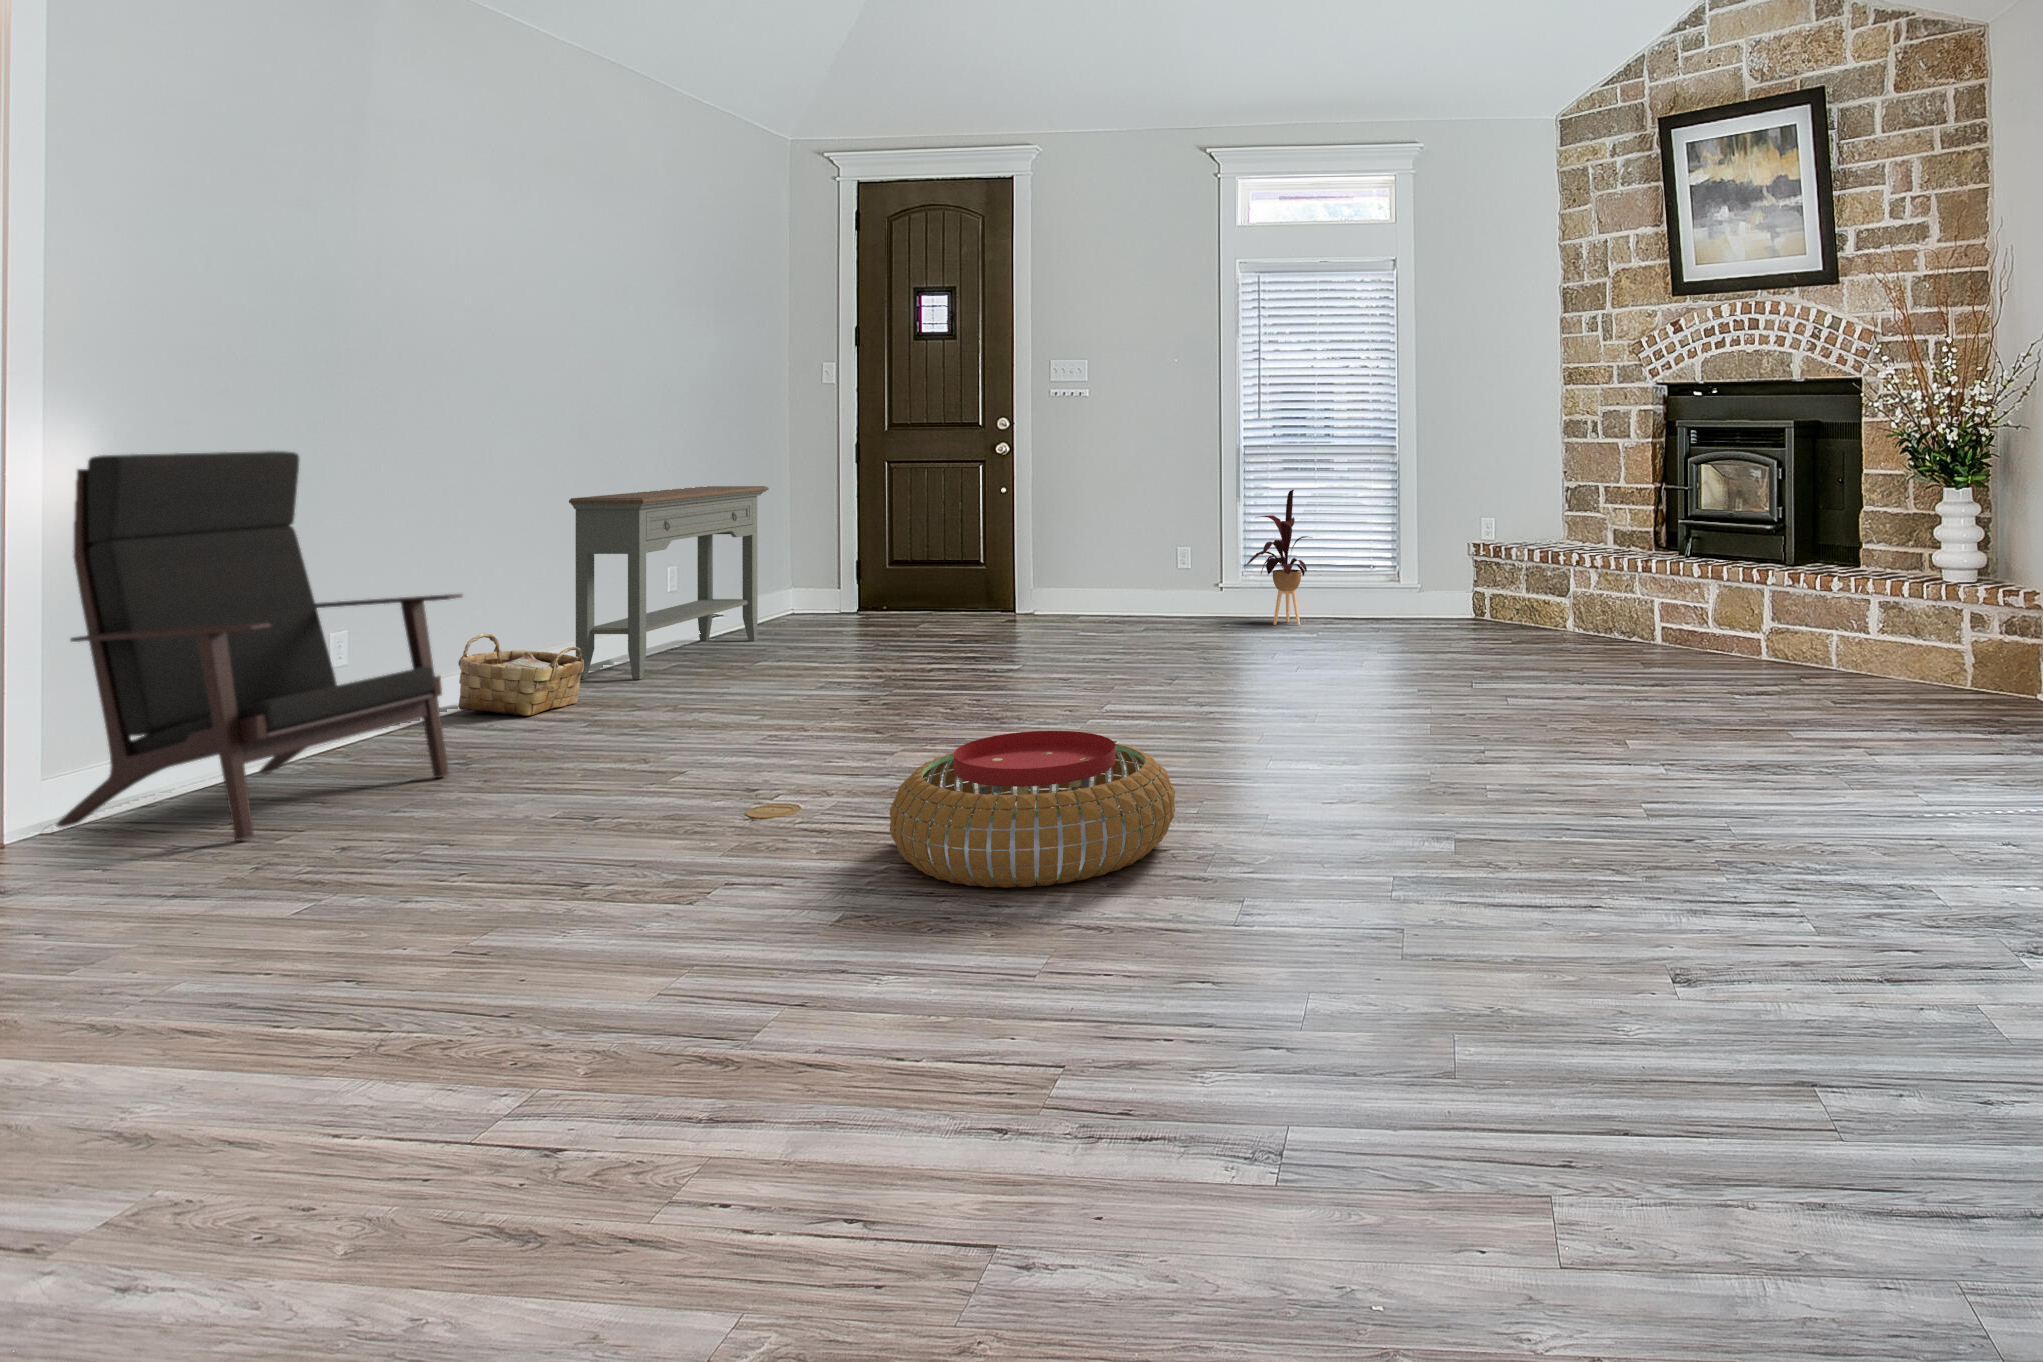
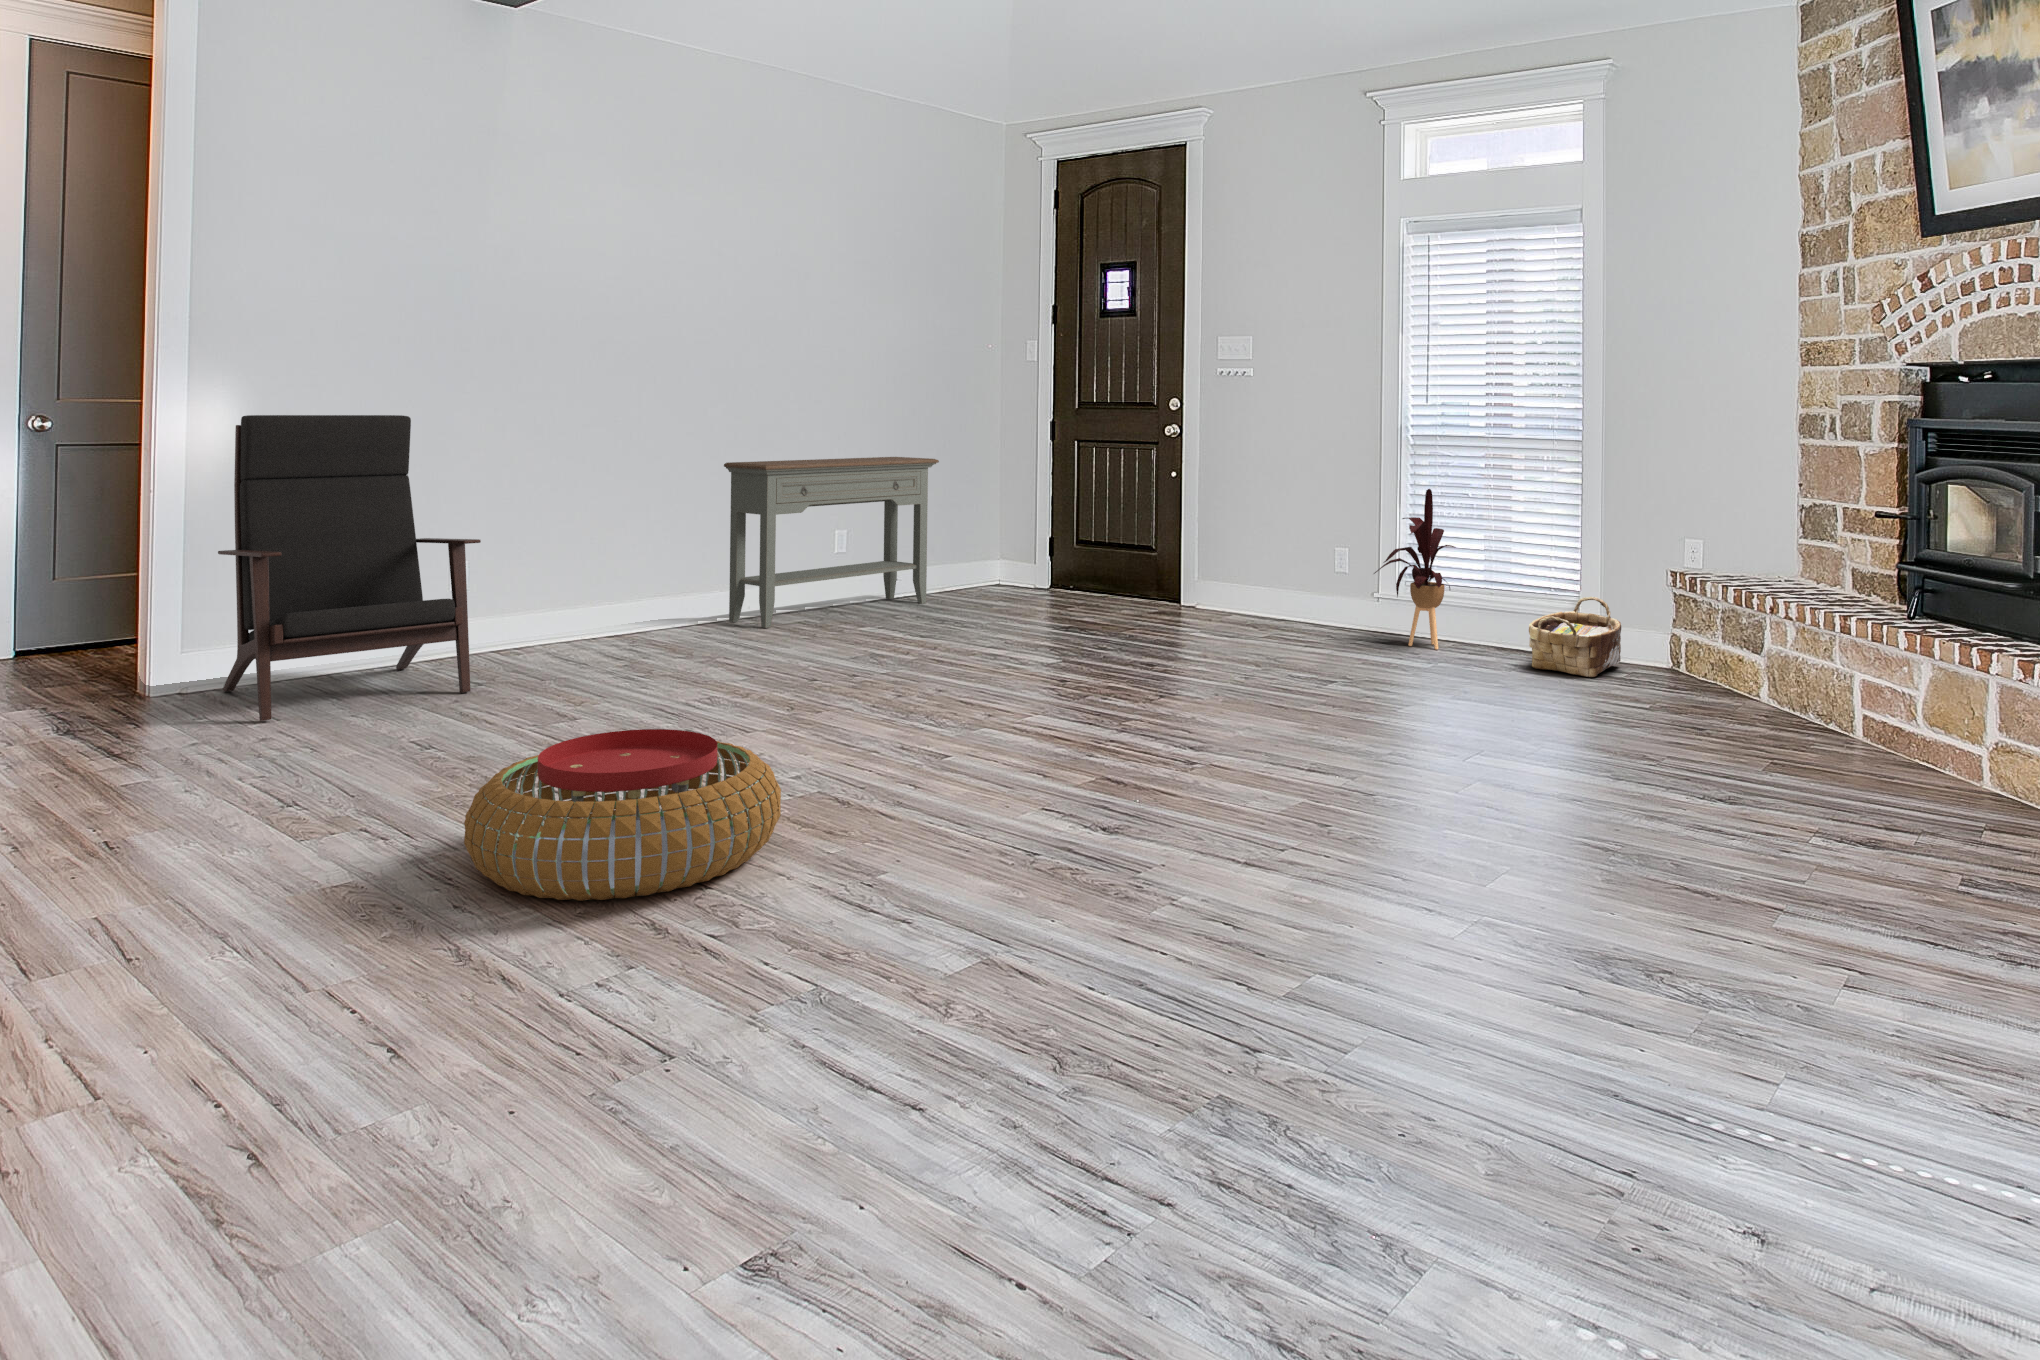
woven basket: present [458,633,584,716] -> present [1529,597,1621,677]

